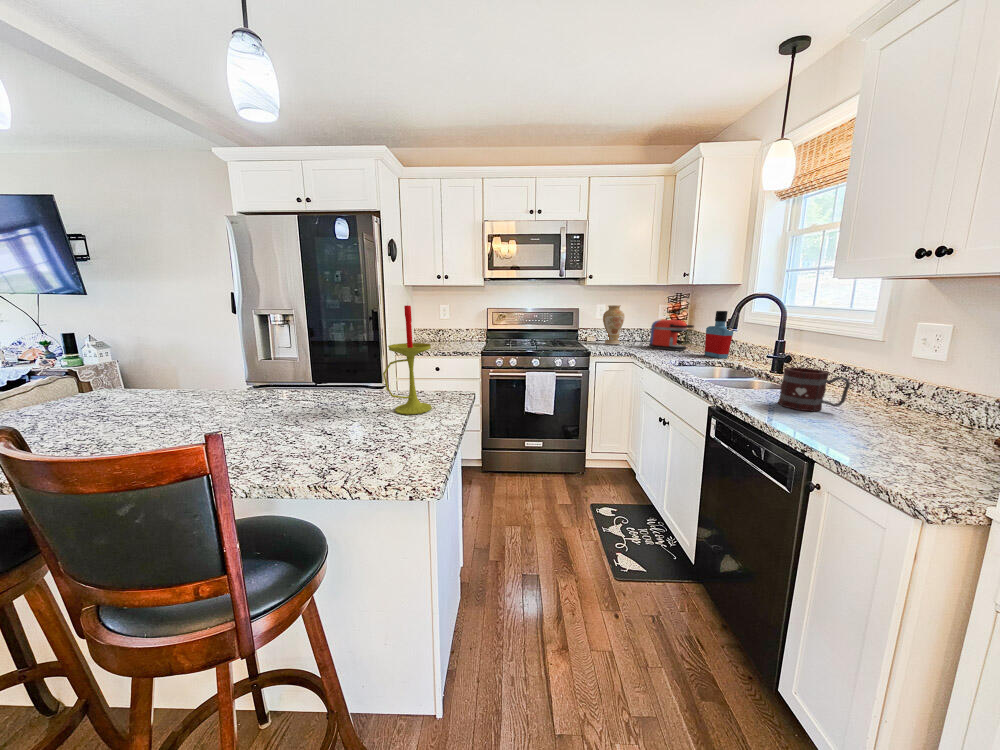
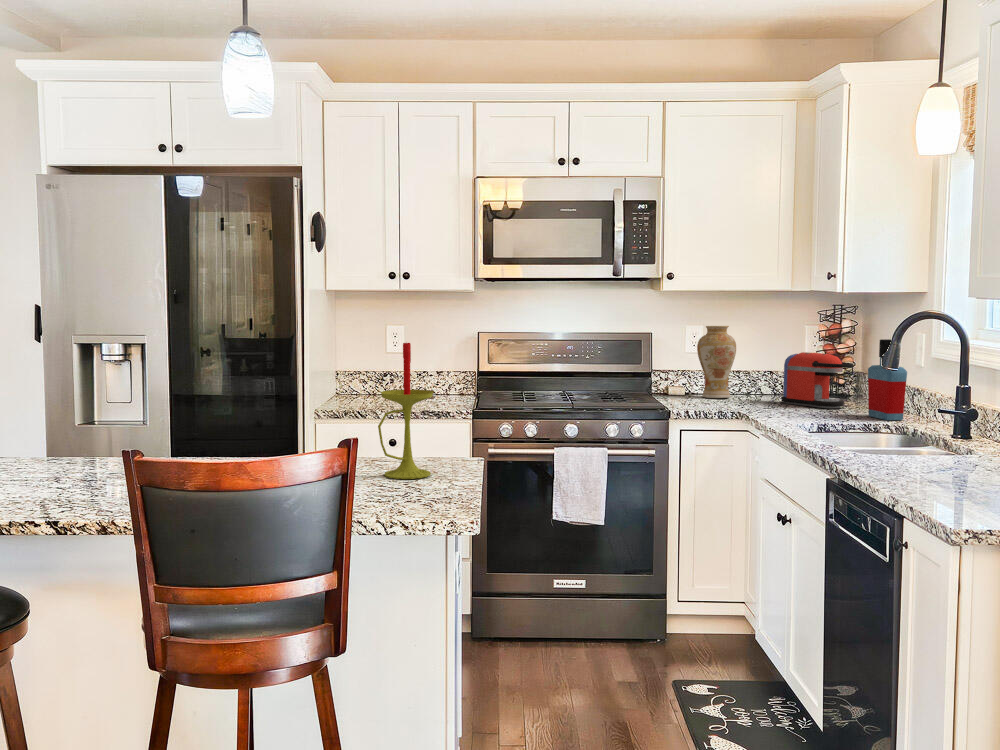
mug: present [778,367,850,411] -> none [895,423,964,479]

